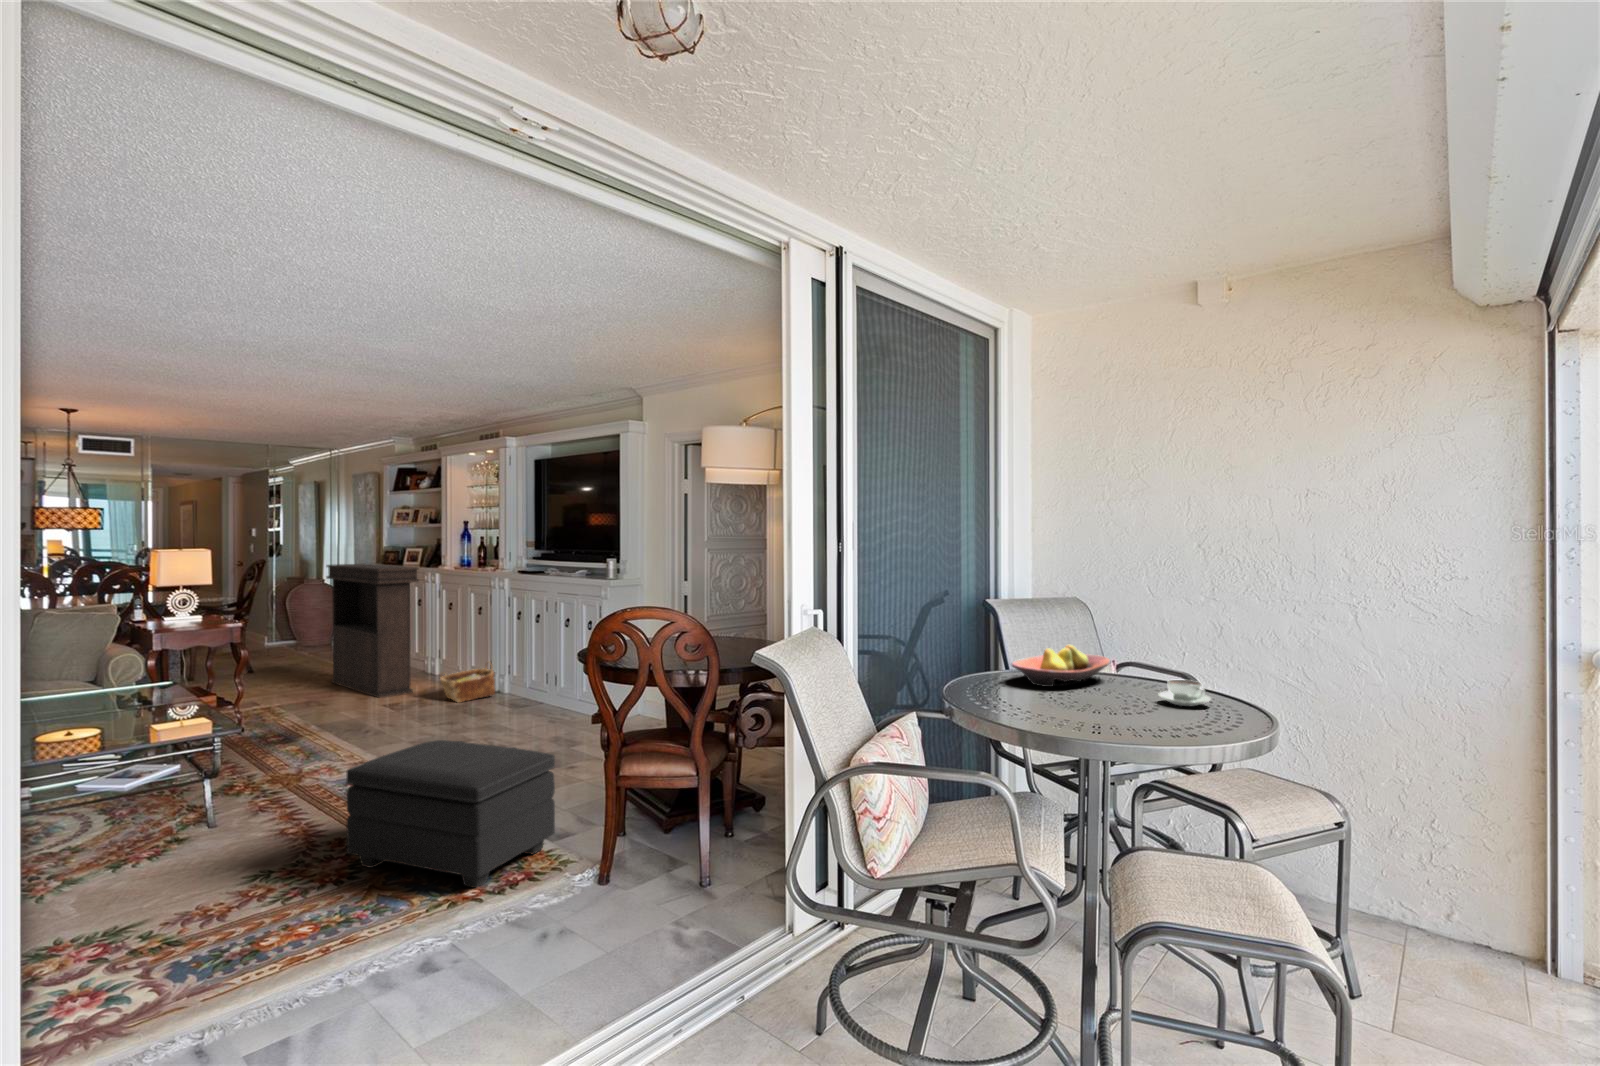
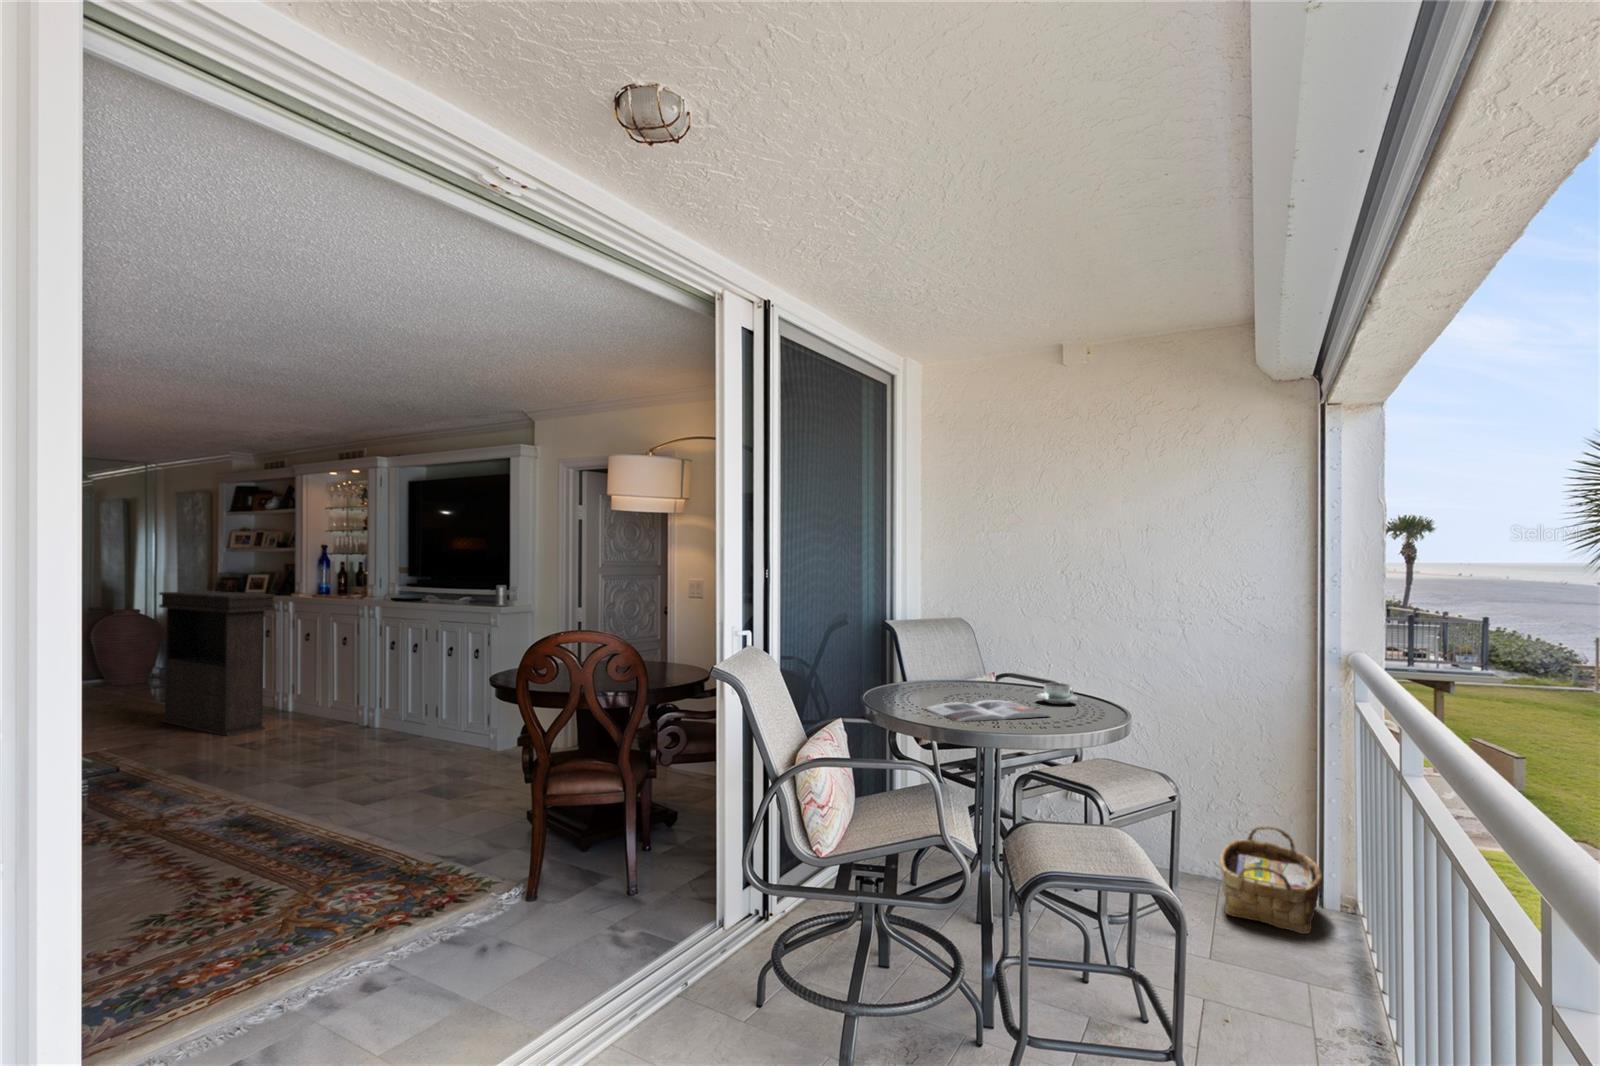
fruit bowl: present [1012,645,1110,687] -> none [915,657,994,693]
woven basket: present [440,662,495,703] -> present [1219,826,1322,934]
magazine: none [1012,699,1172,727] -> present [925,700,1050,722]
footstool: present [347,740,555,888] -> none [250,771,472,914]

